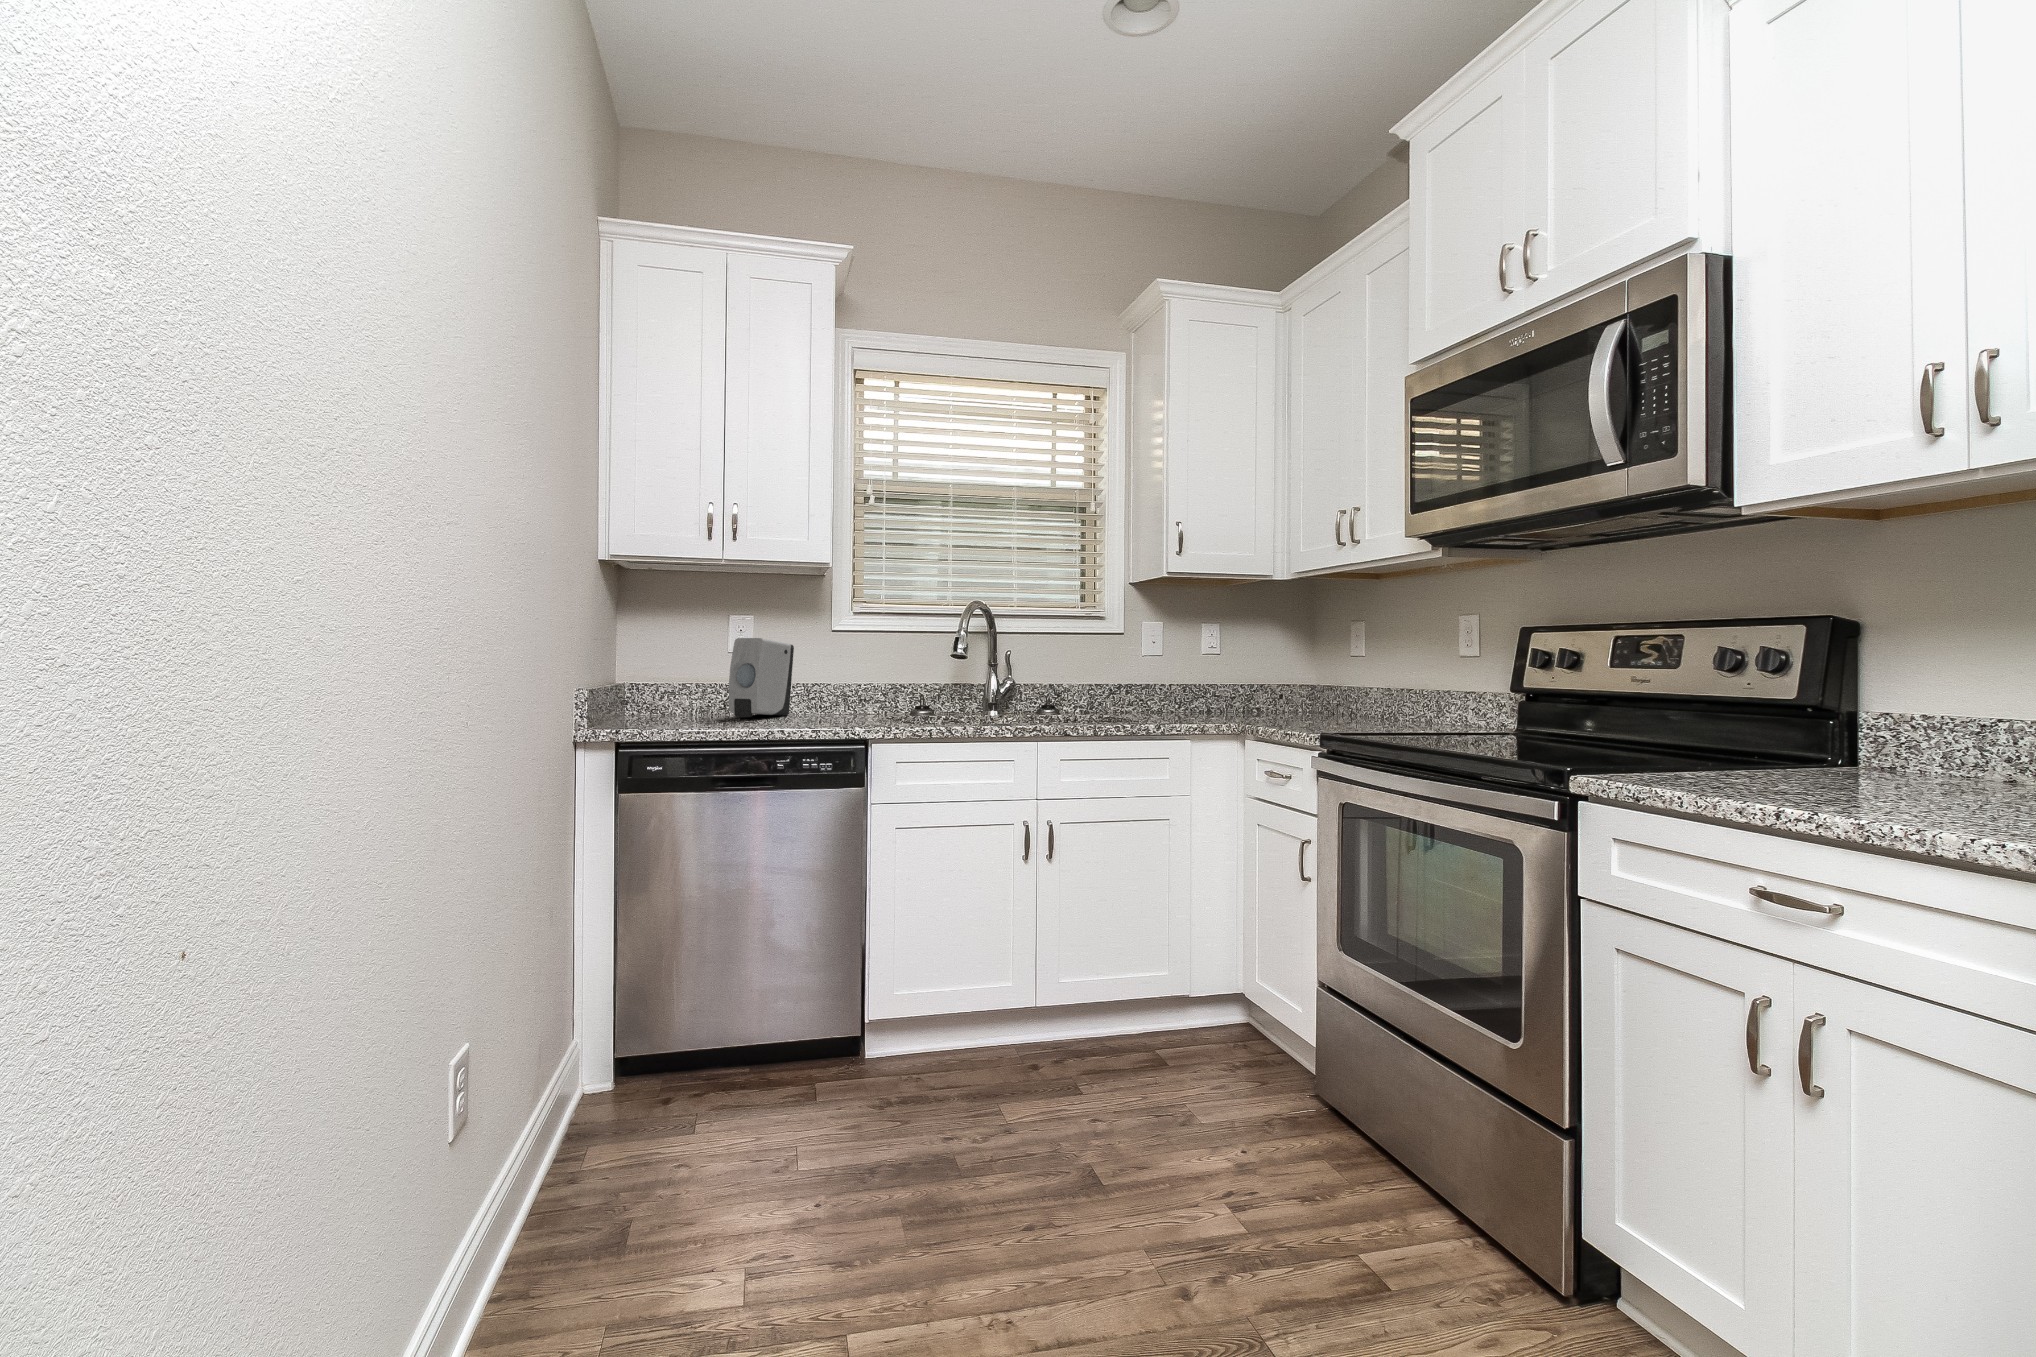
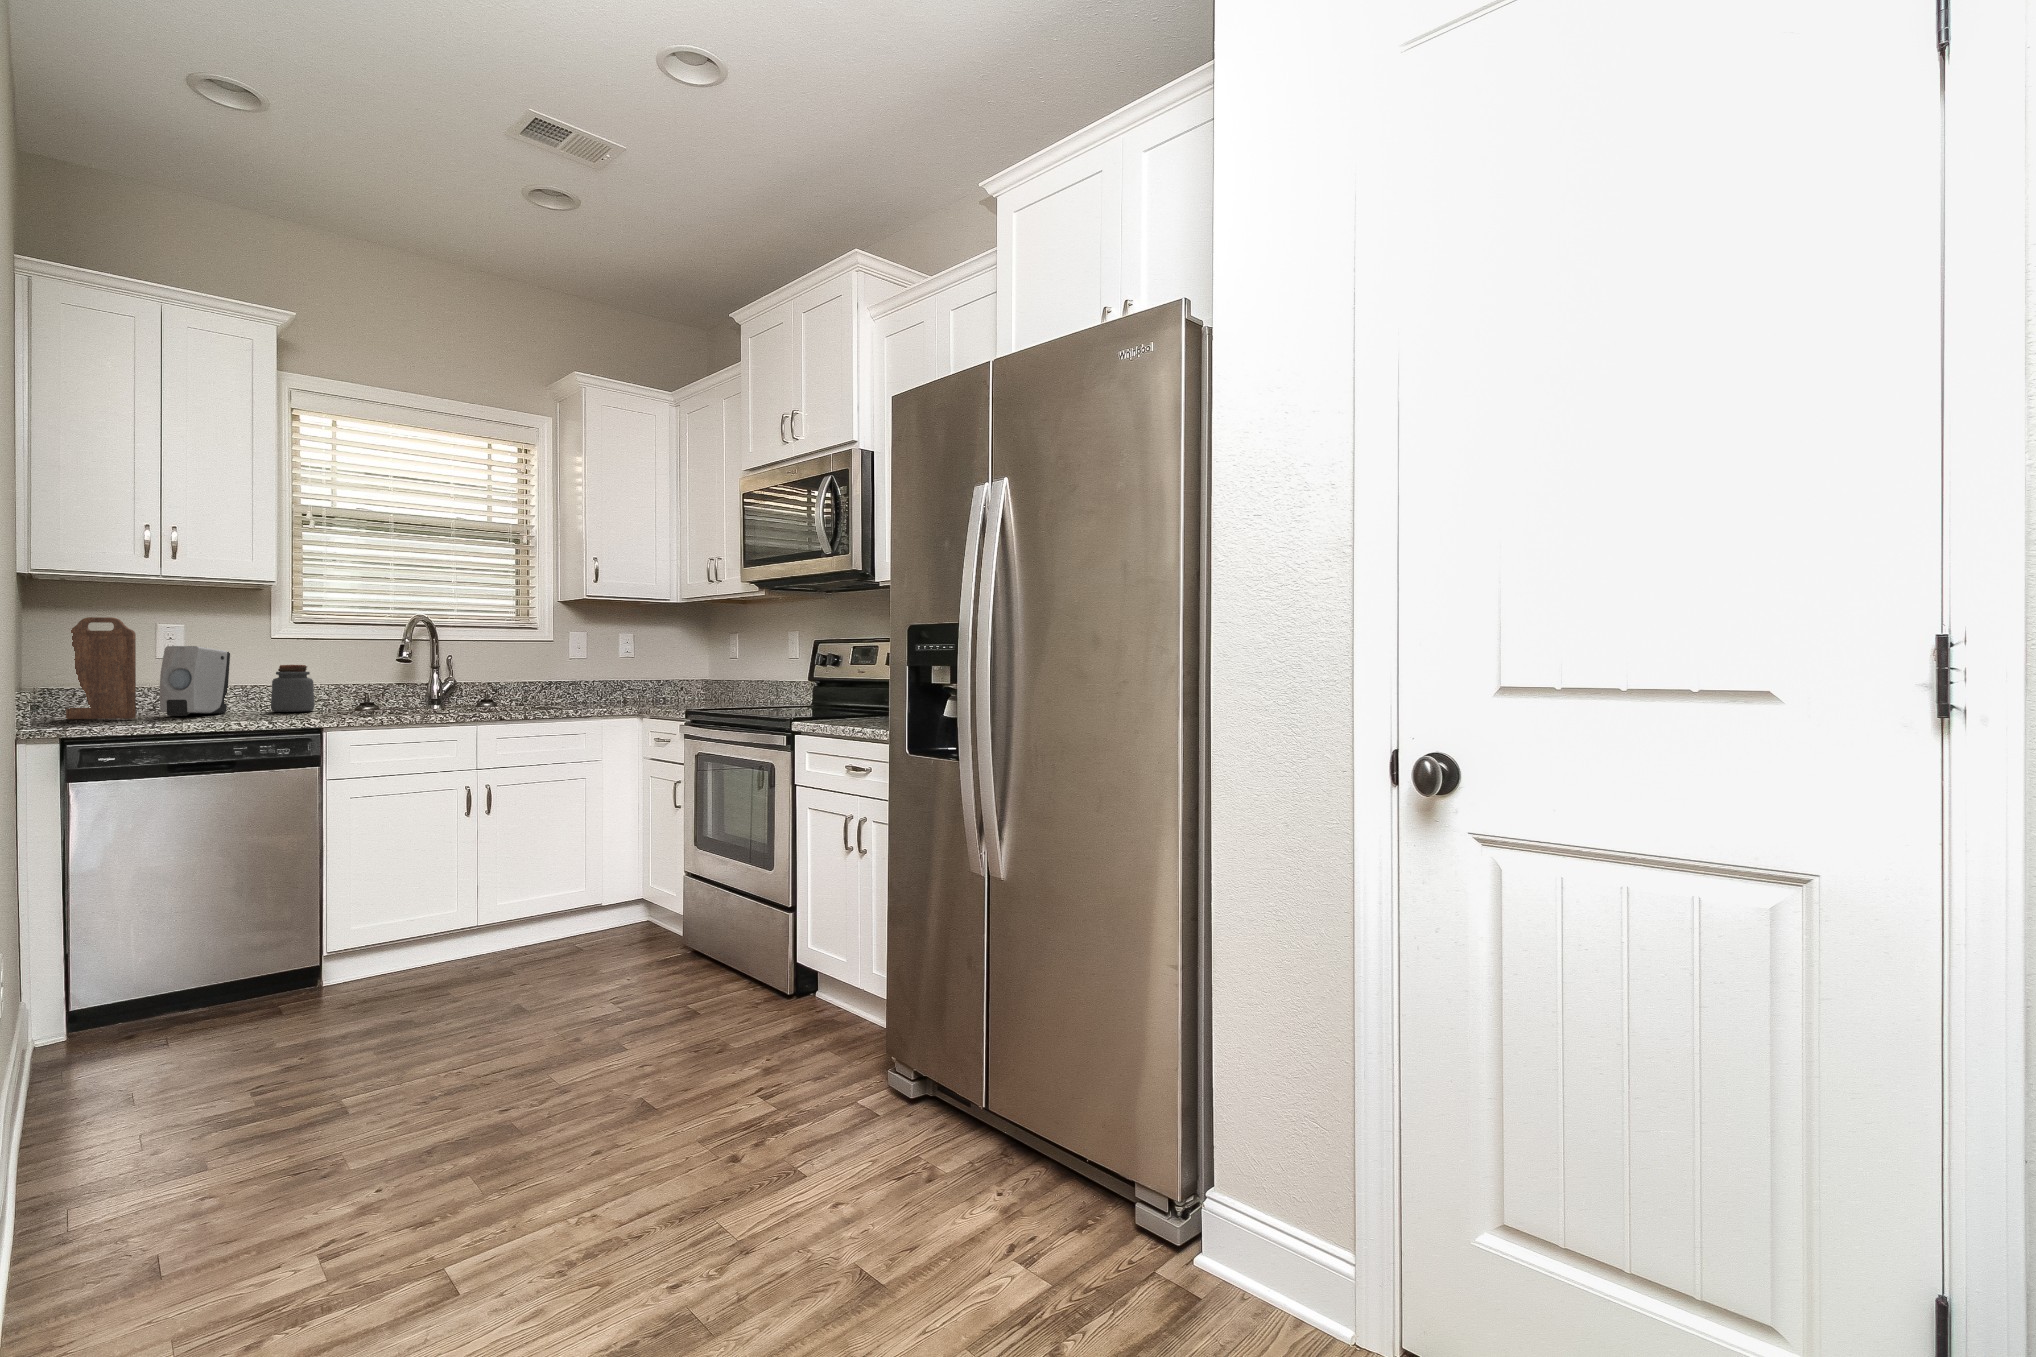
cutting board: none [651,606,707,719] -> present [66,617,136,719]
jar: none [830,661,871,716] -> present [271,665,315,712]

